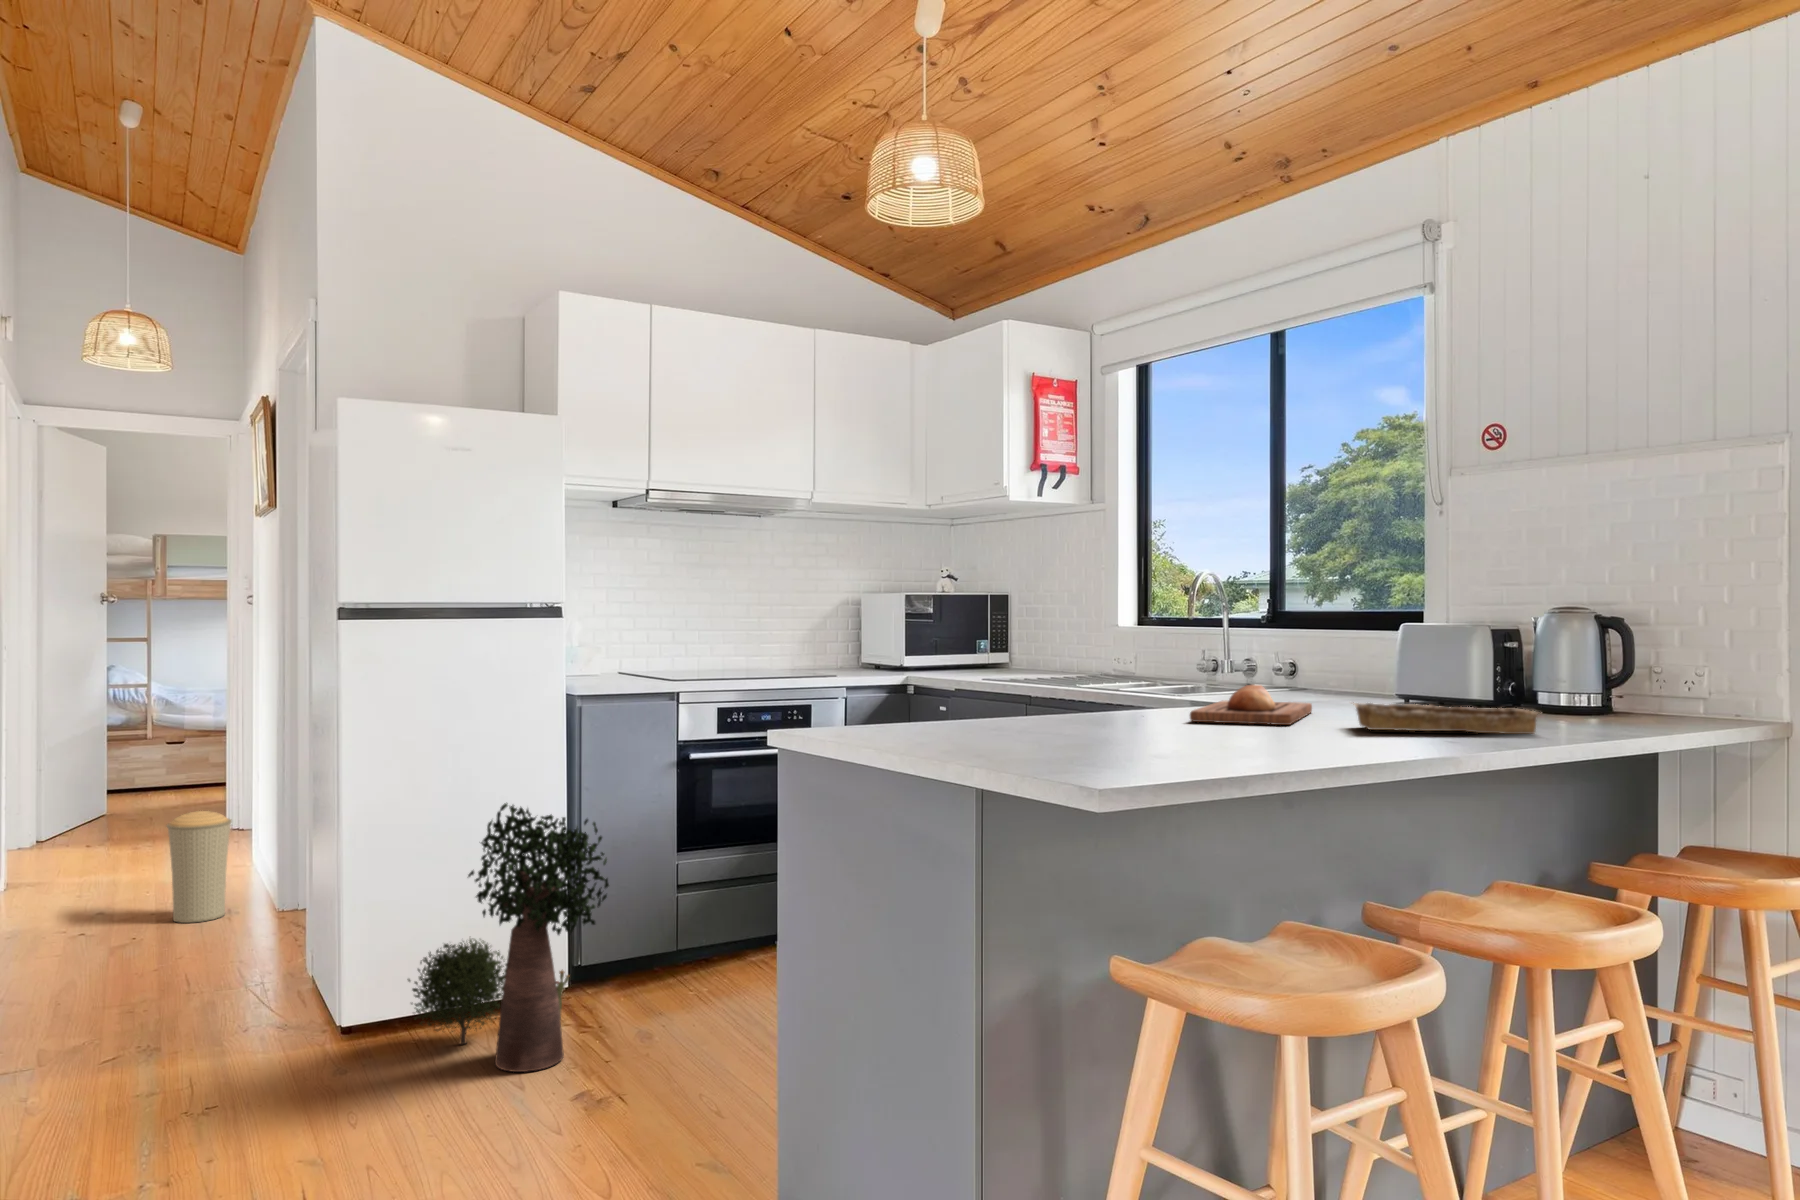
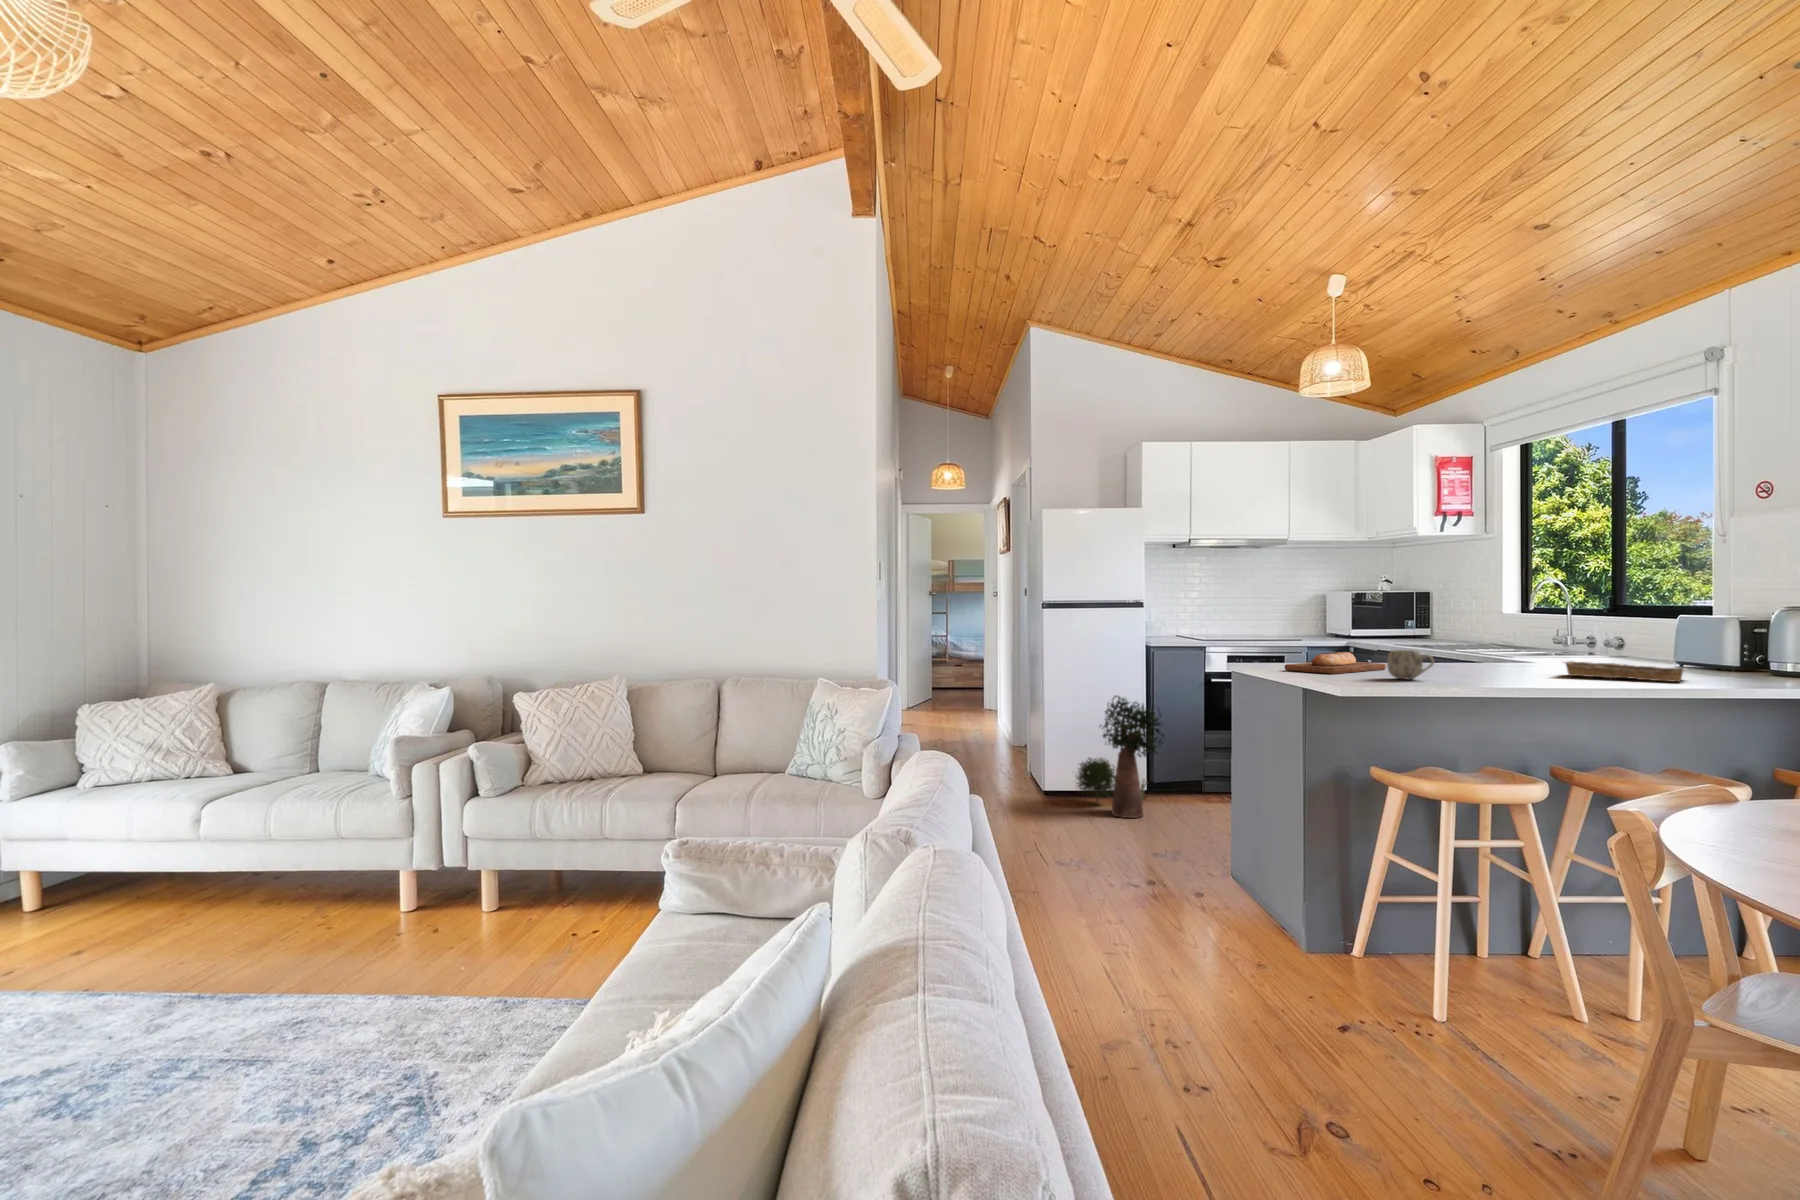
bread loaf: present [1190,684,1312,725] -> present [1285,652,1386,674]
mug: none [1122,693,1211,756] -> present [1387,650,1434,679]
trash can: present [167,811,231,923] -> none [966,696,993,746]

